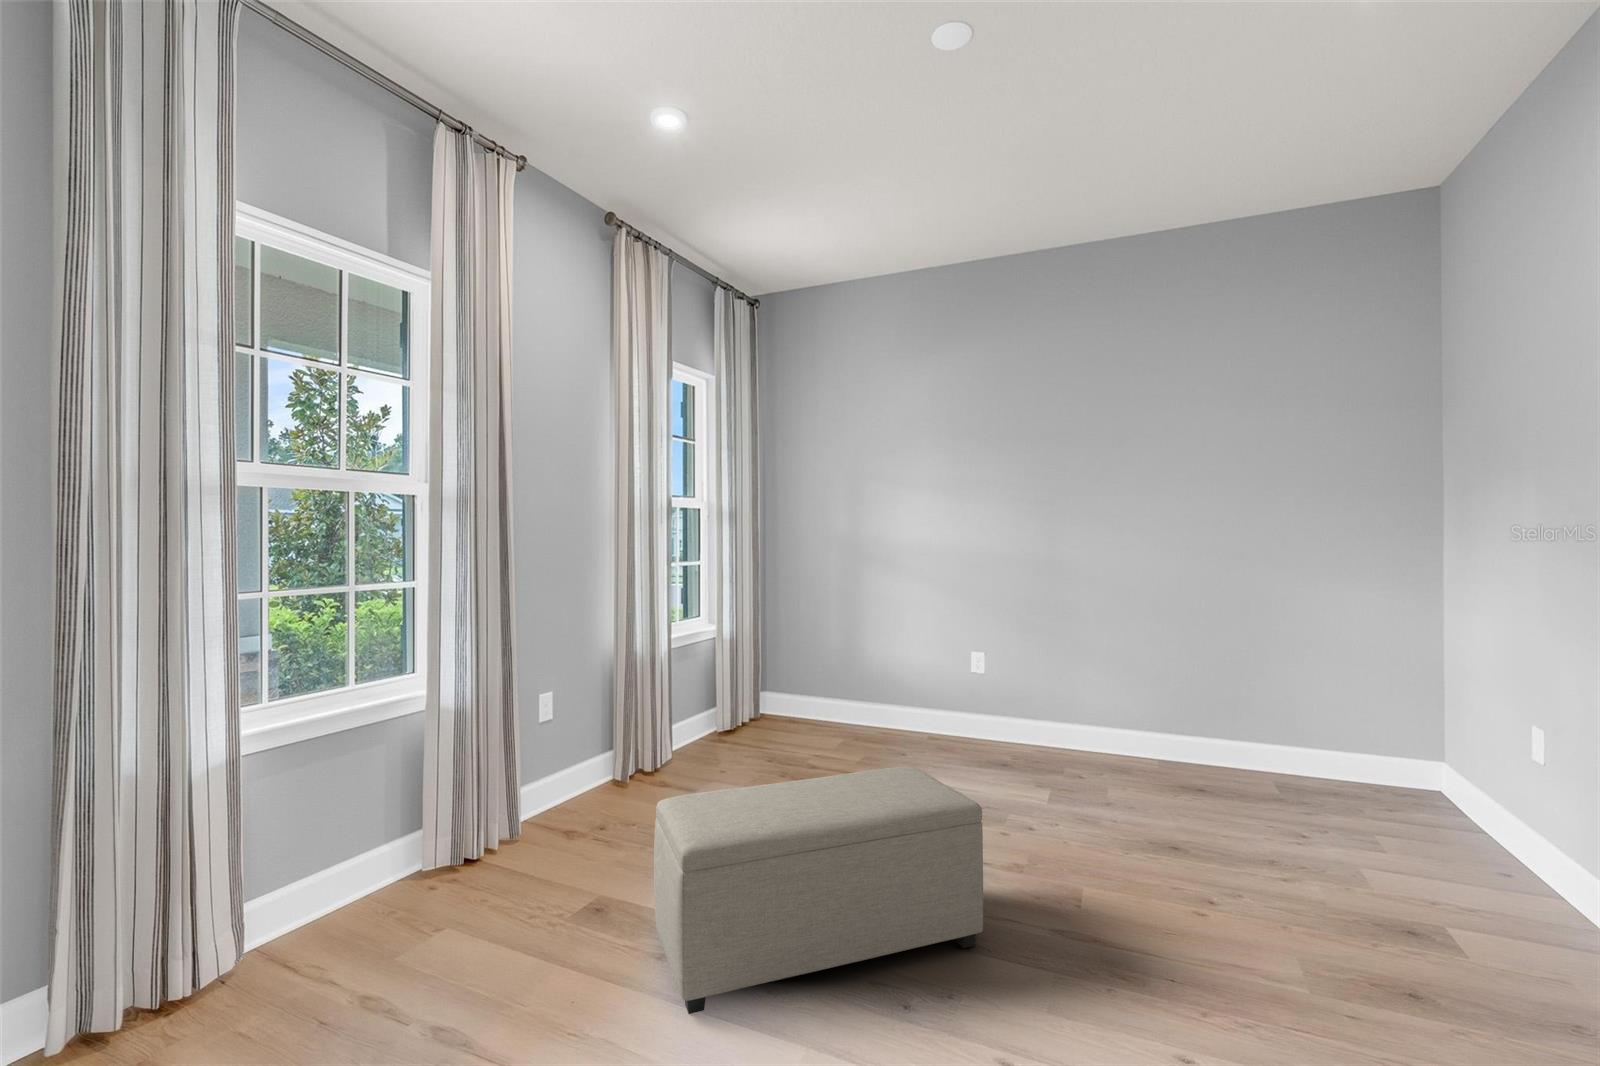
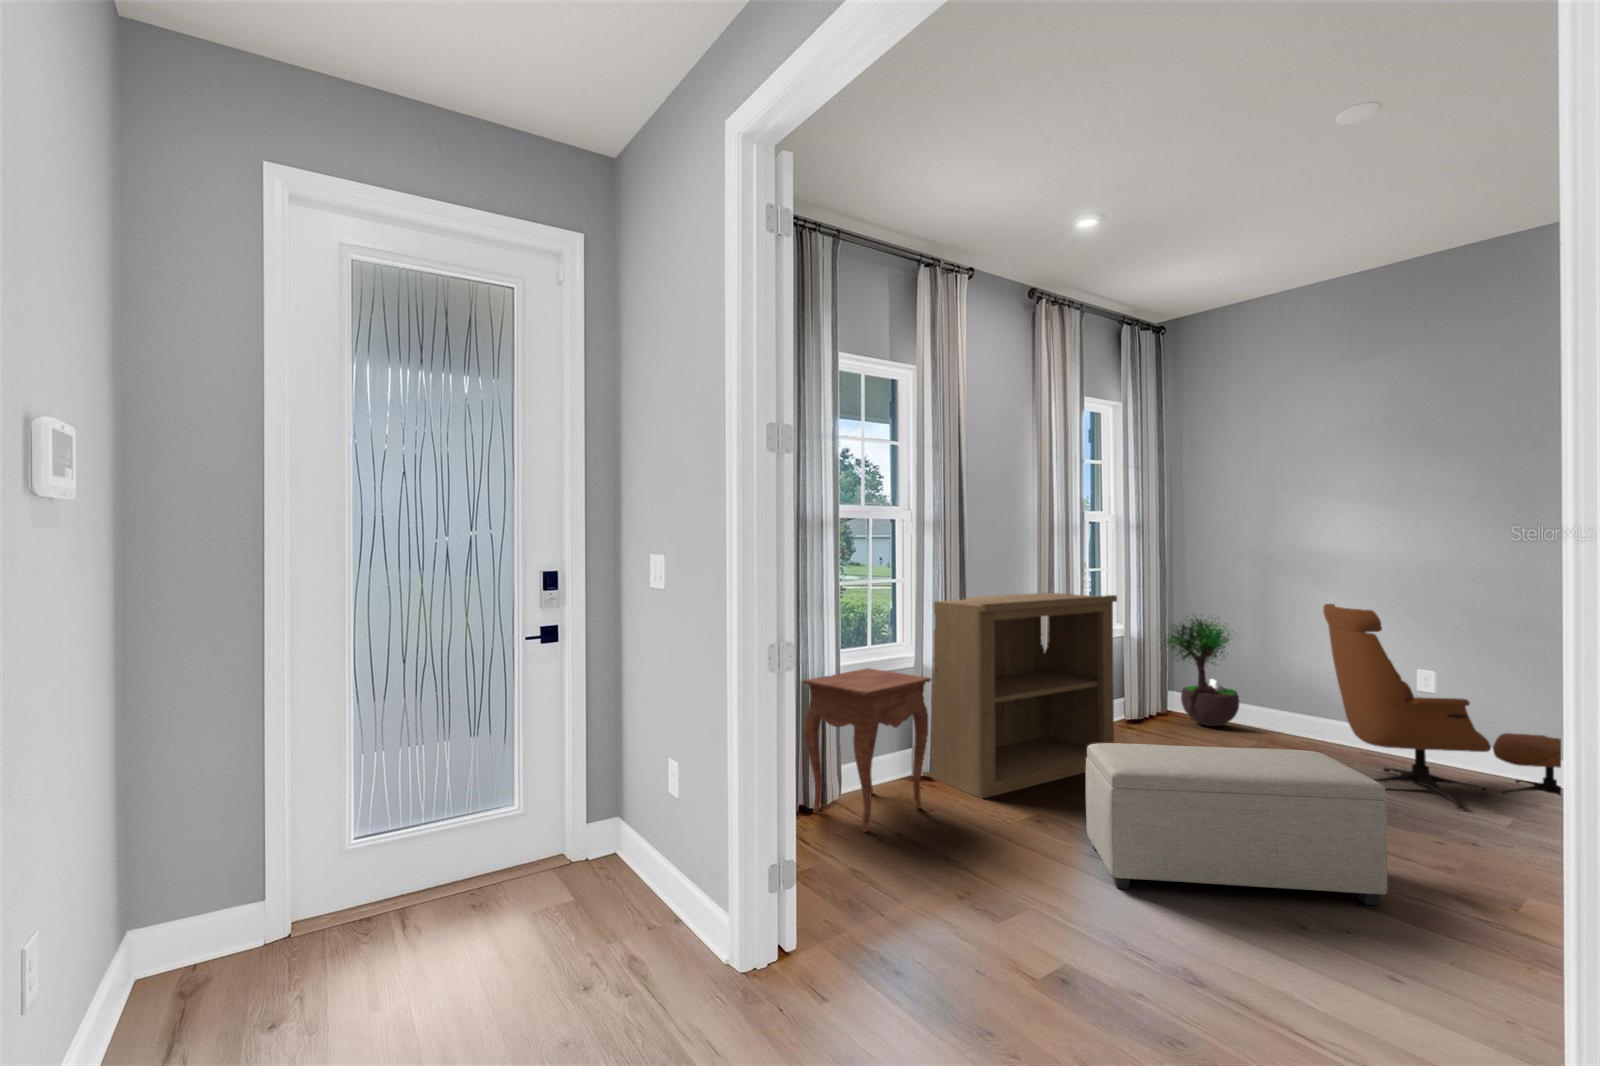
bookshelf: none [440,592,705,888] -> present [922,593,1117,798]
lounge chair: none [904,593,1112,791] -> present [1323,604,1562,810]
potted tree: none [752,601,827,727] -> present [1163,616,1239,726]
side table: none [184,722,436,1012] -> present [803,668,931,832]

